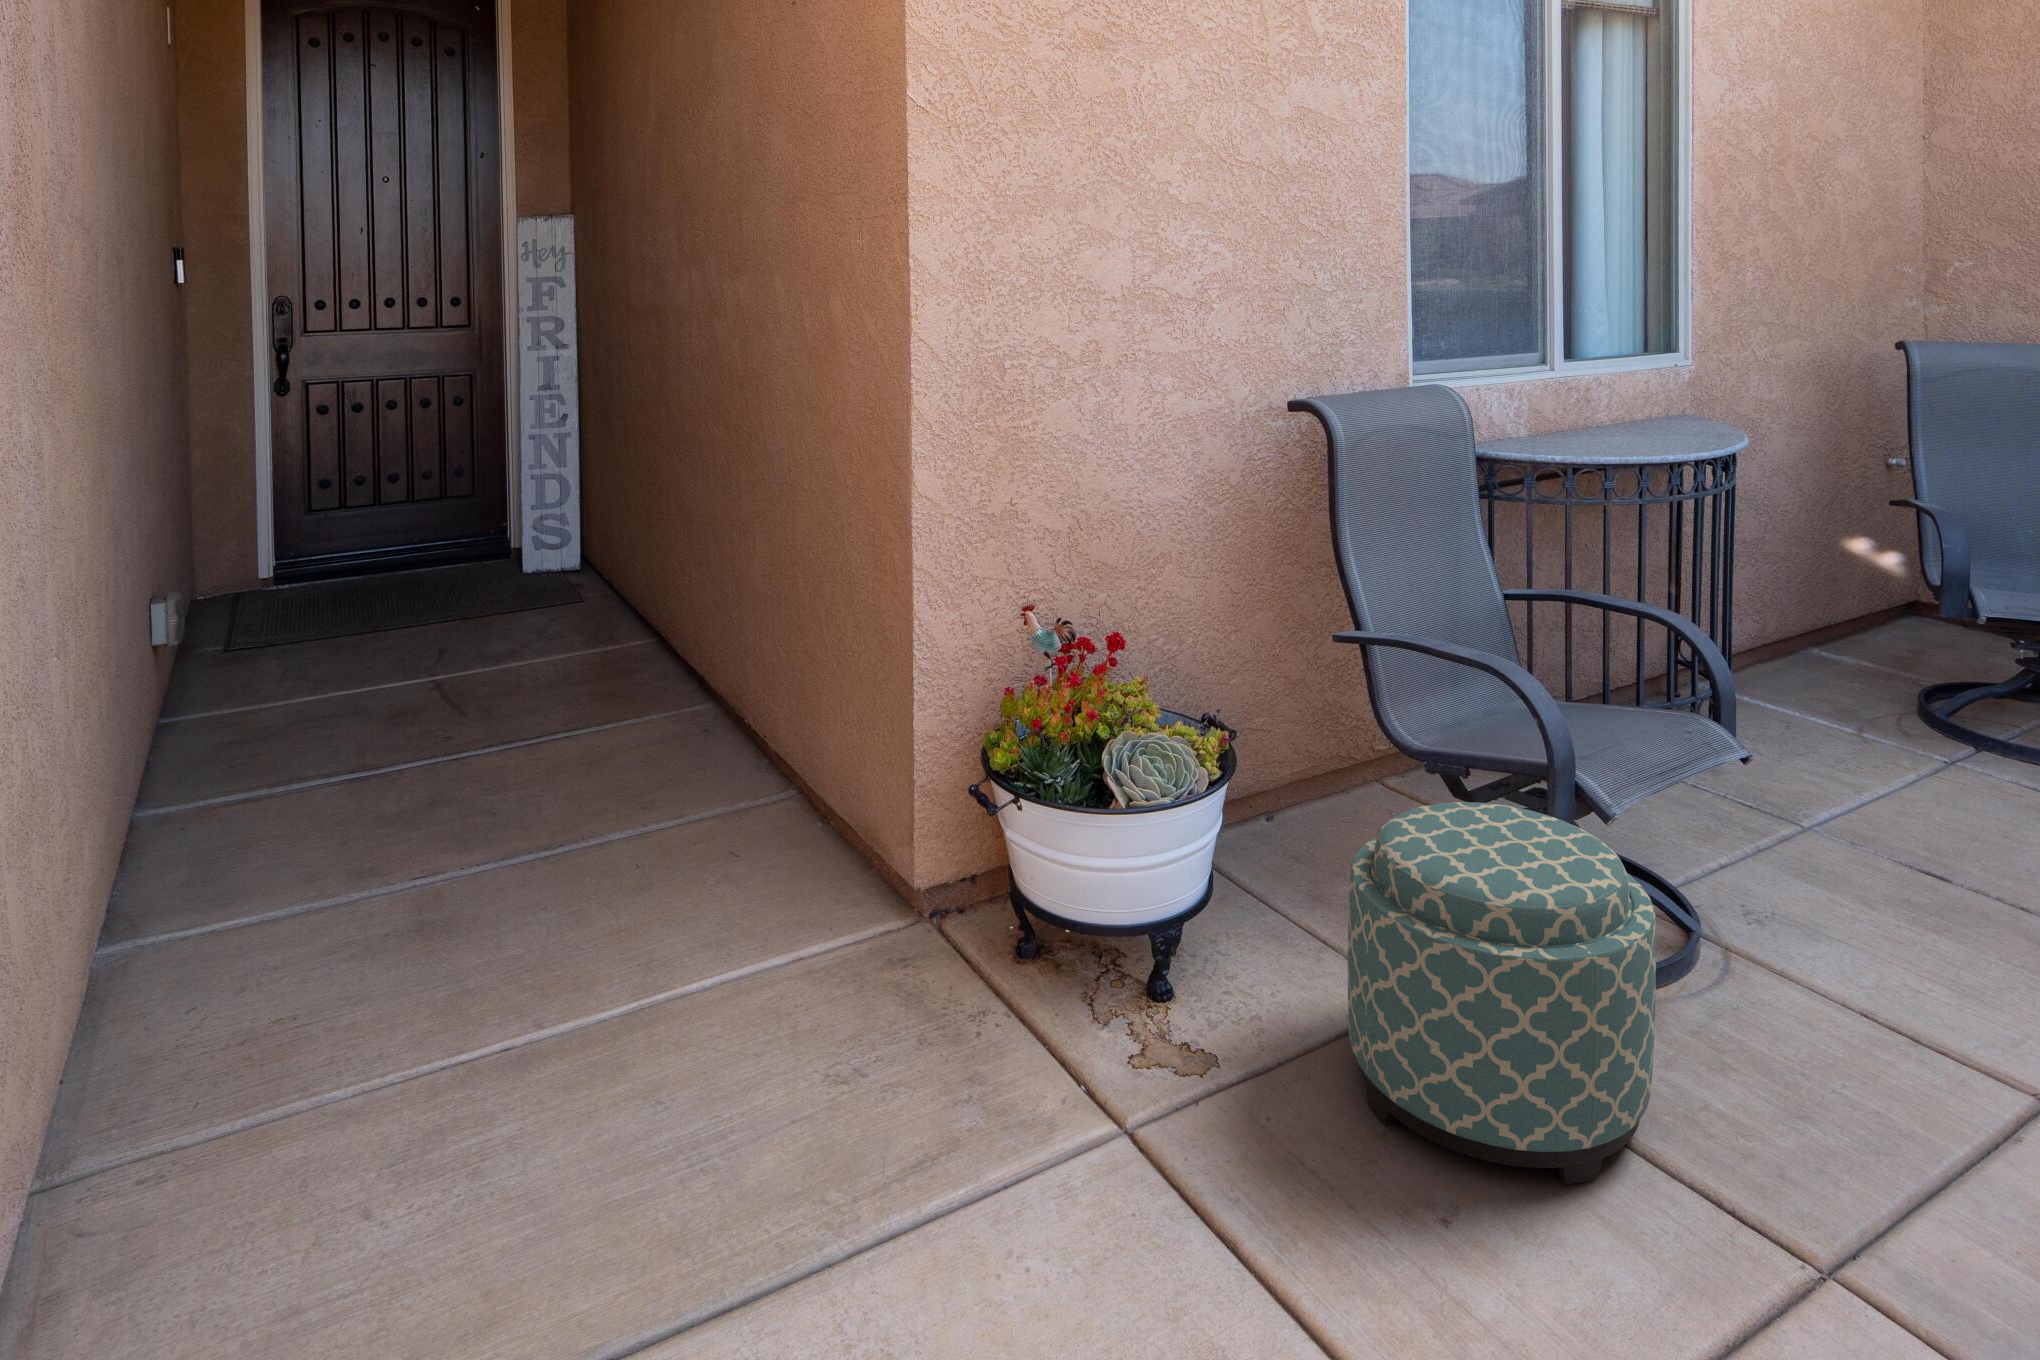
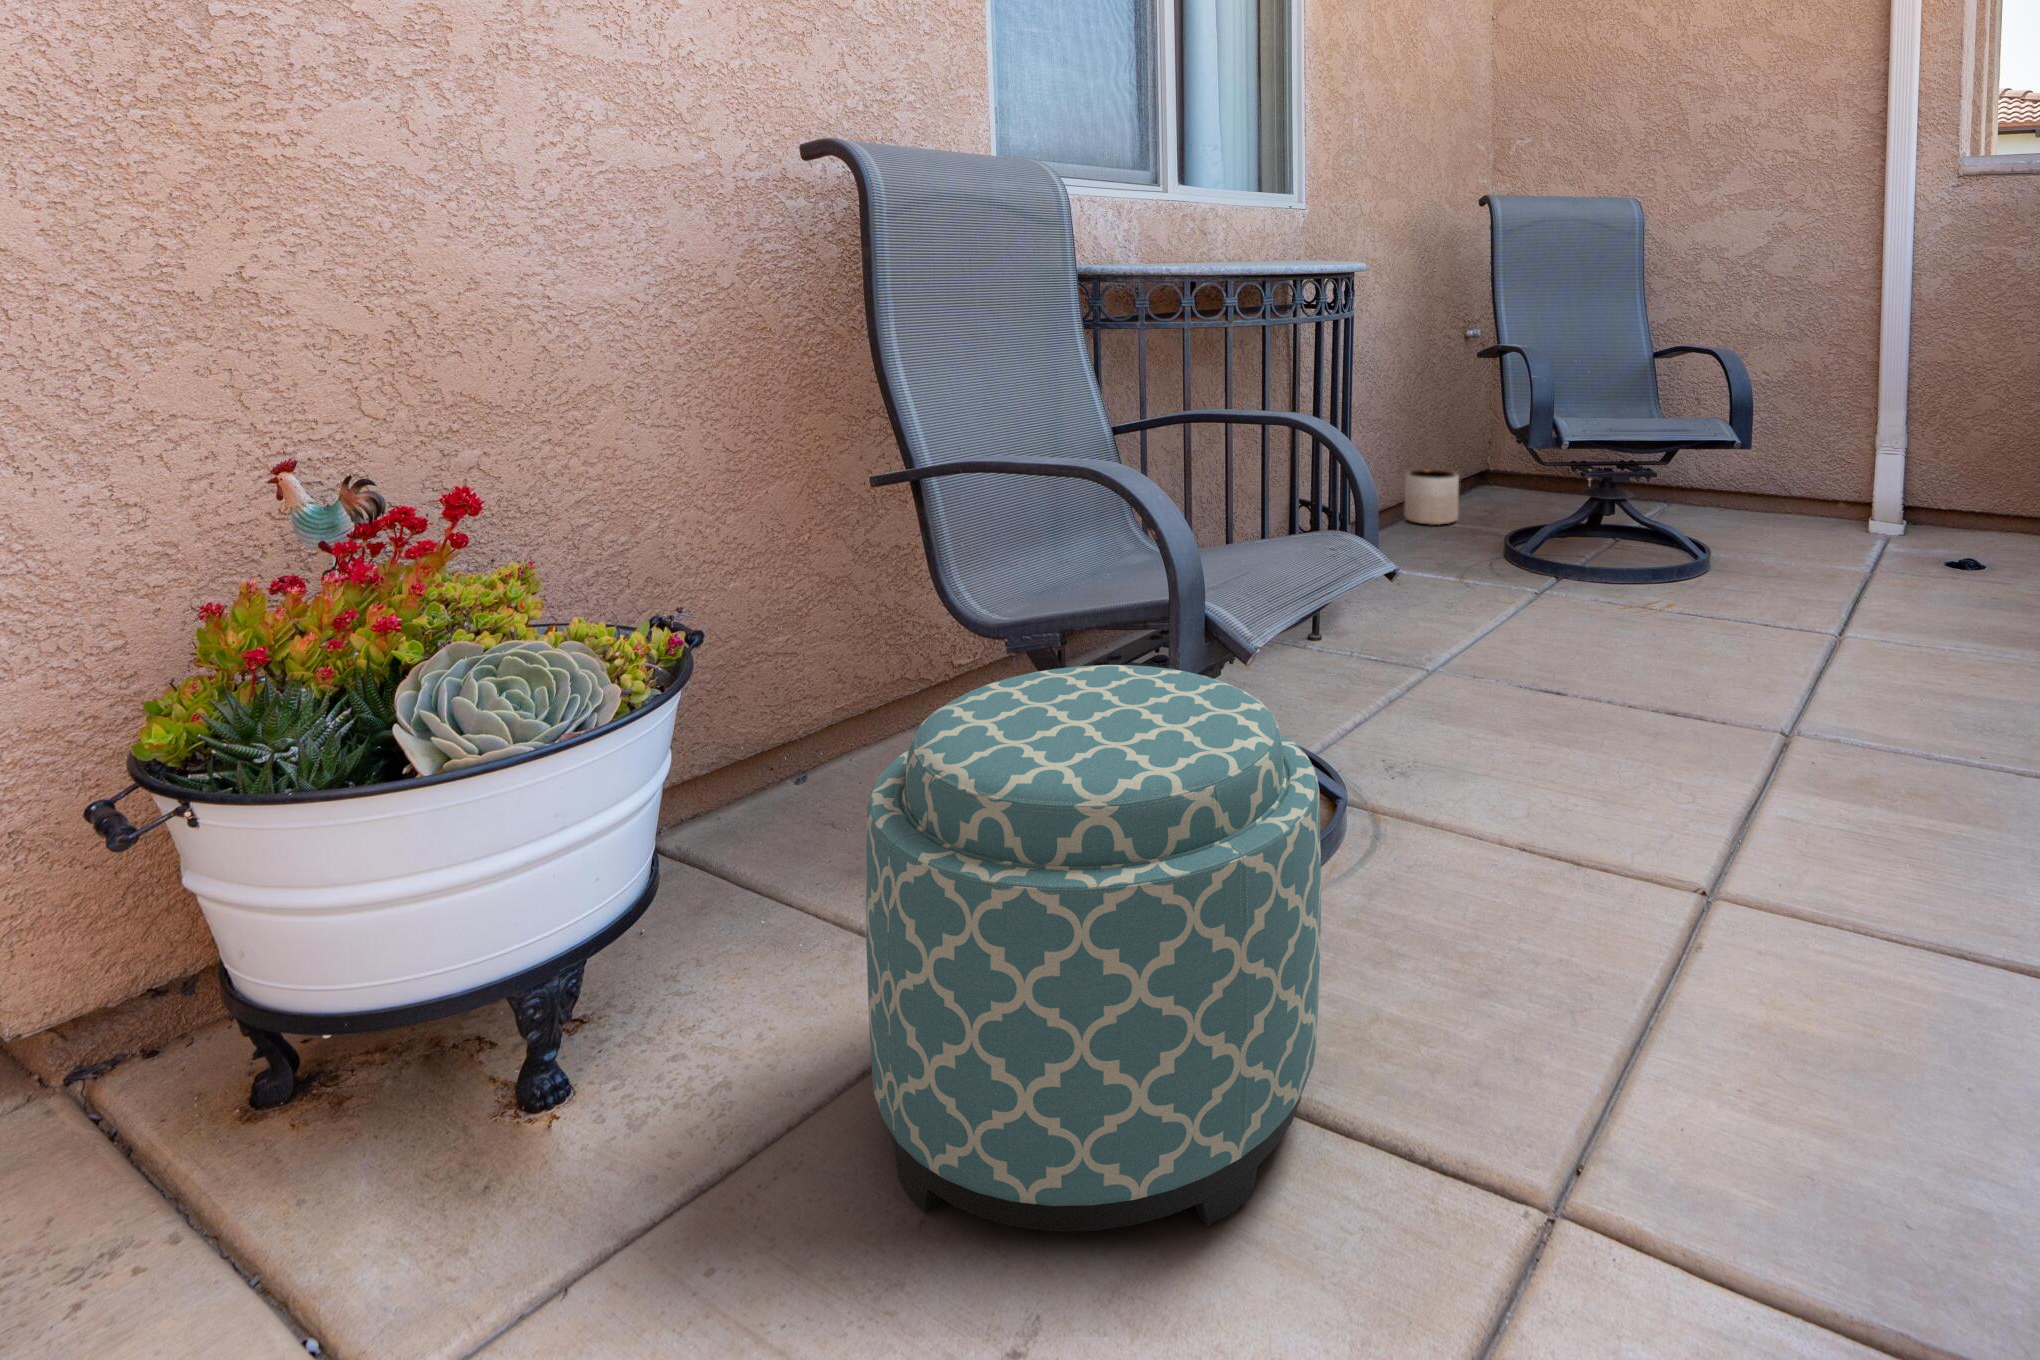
planter: none [1805,610,1869,670] -> present [1405,469,1459,525]

